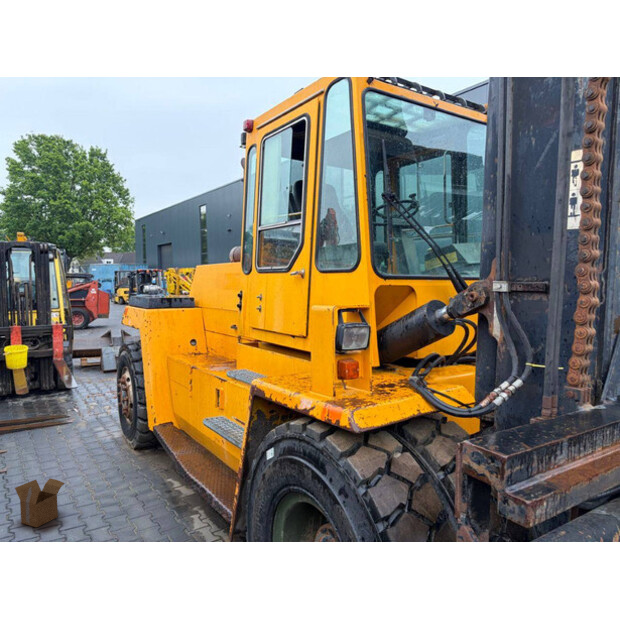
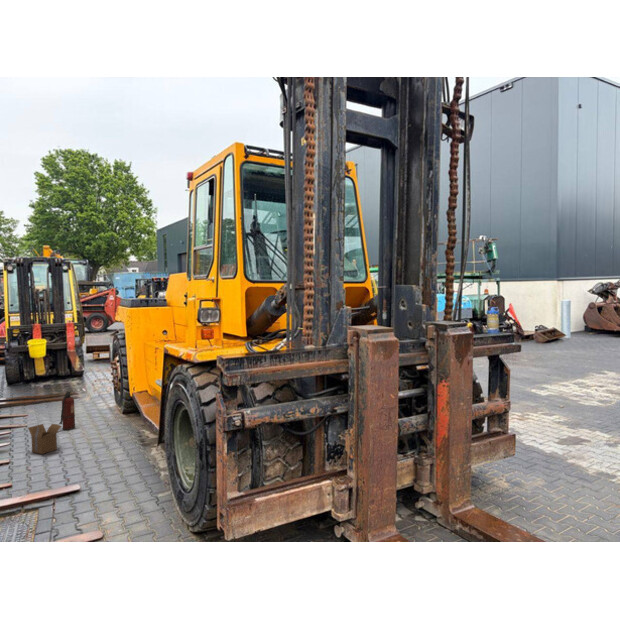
fire extinguisher: none [56,424,77,478] -> present [59,391,75,430]

